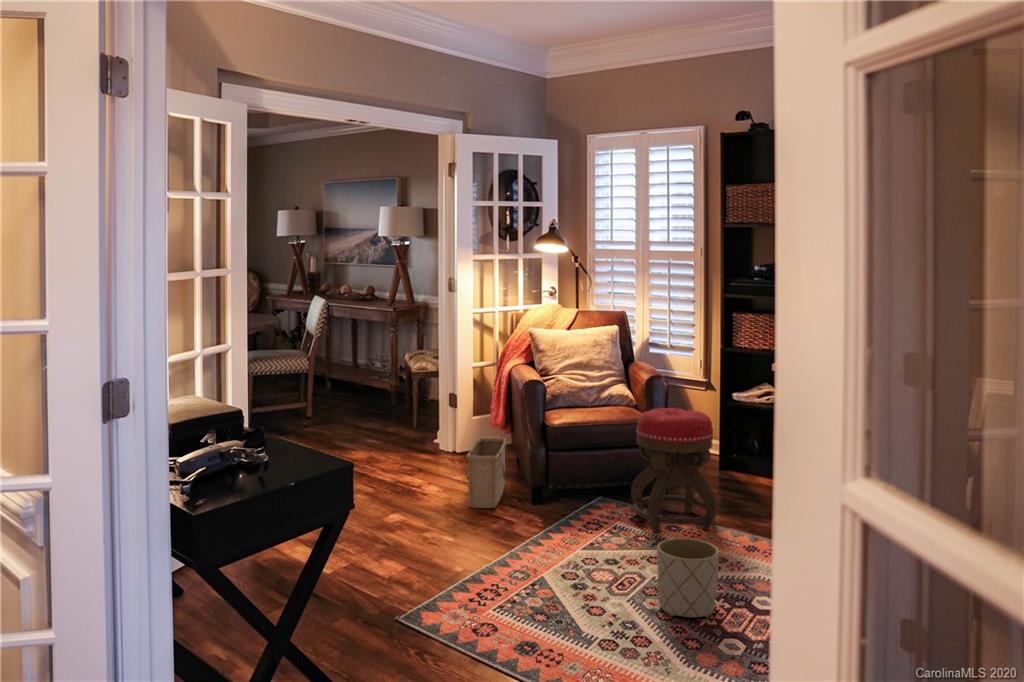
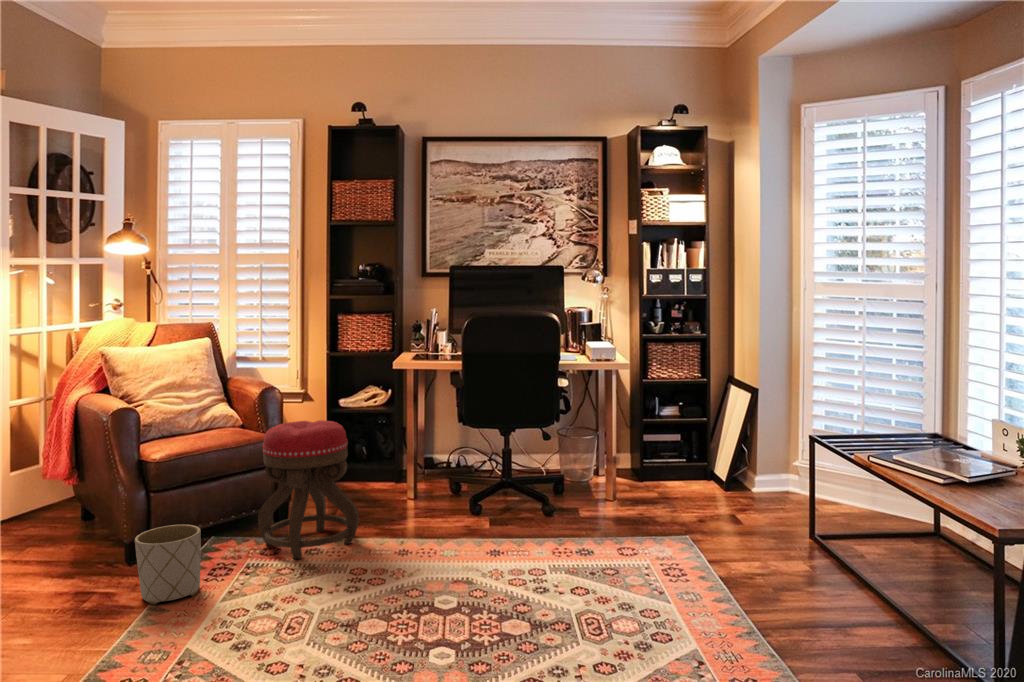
basket: present [467,437,506,508] -> none [28,489,89,587]
planter: present [657,538,719,617] -> present [135,525,201,604]

